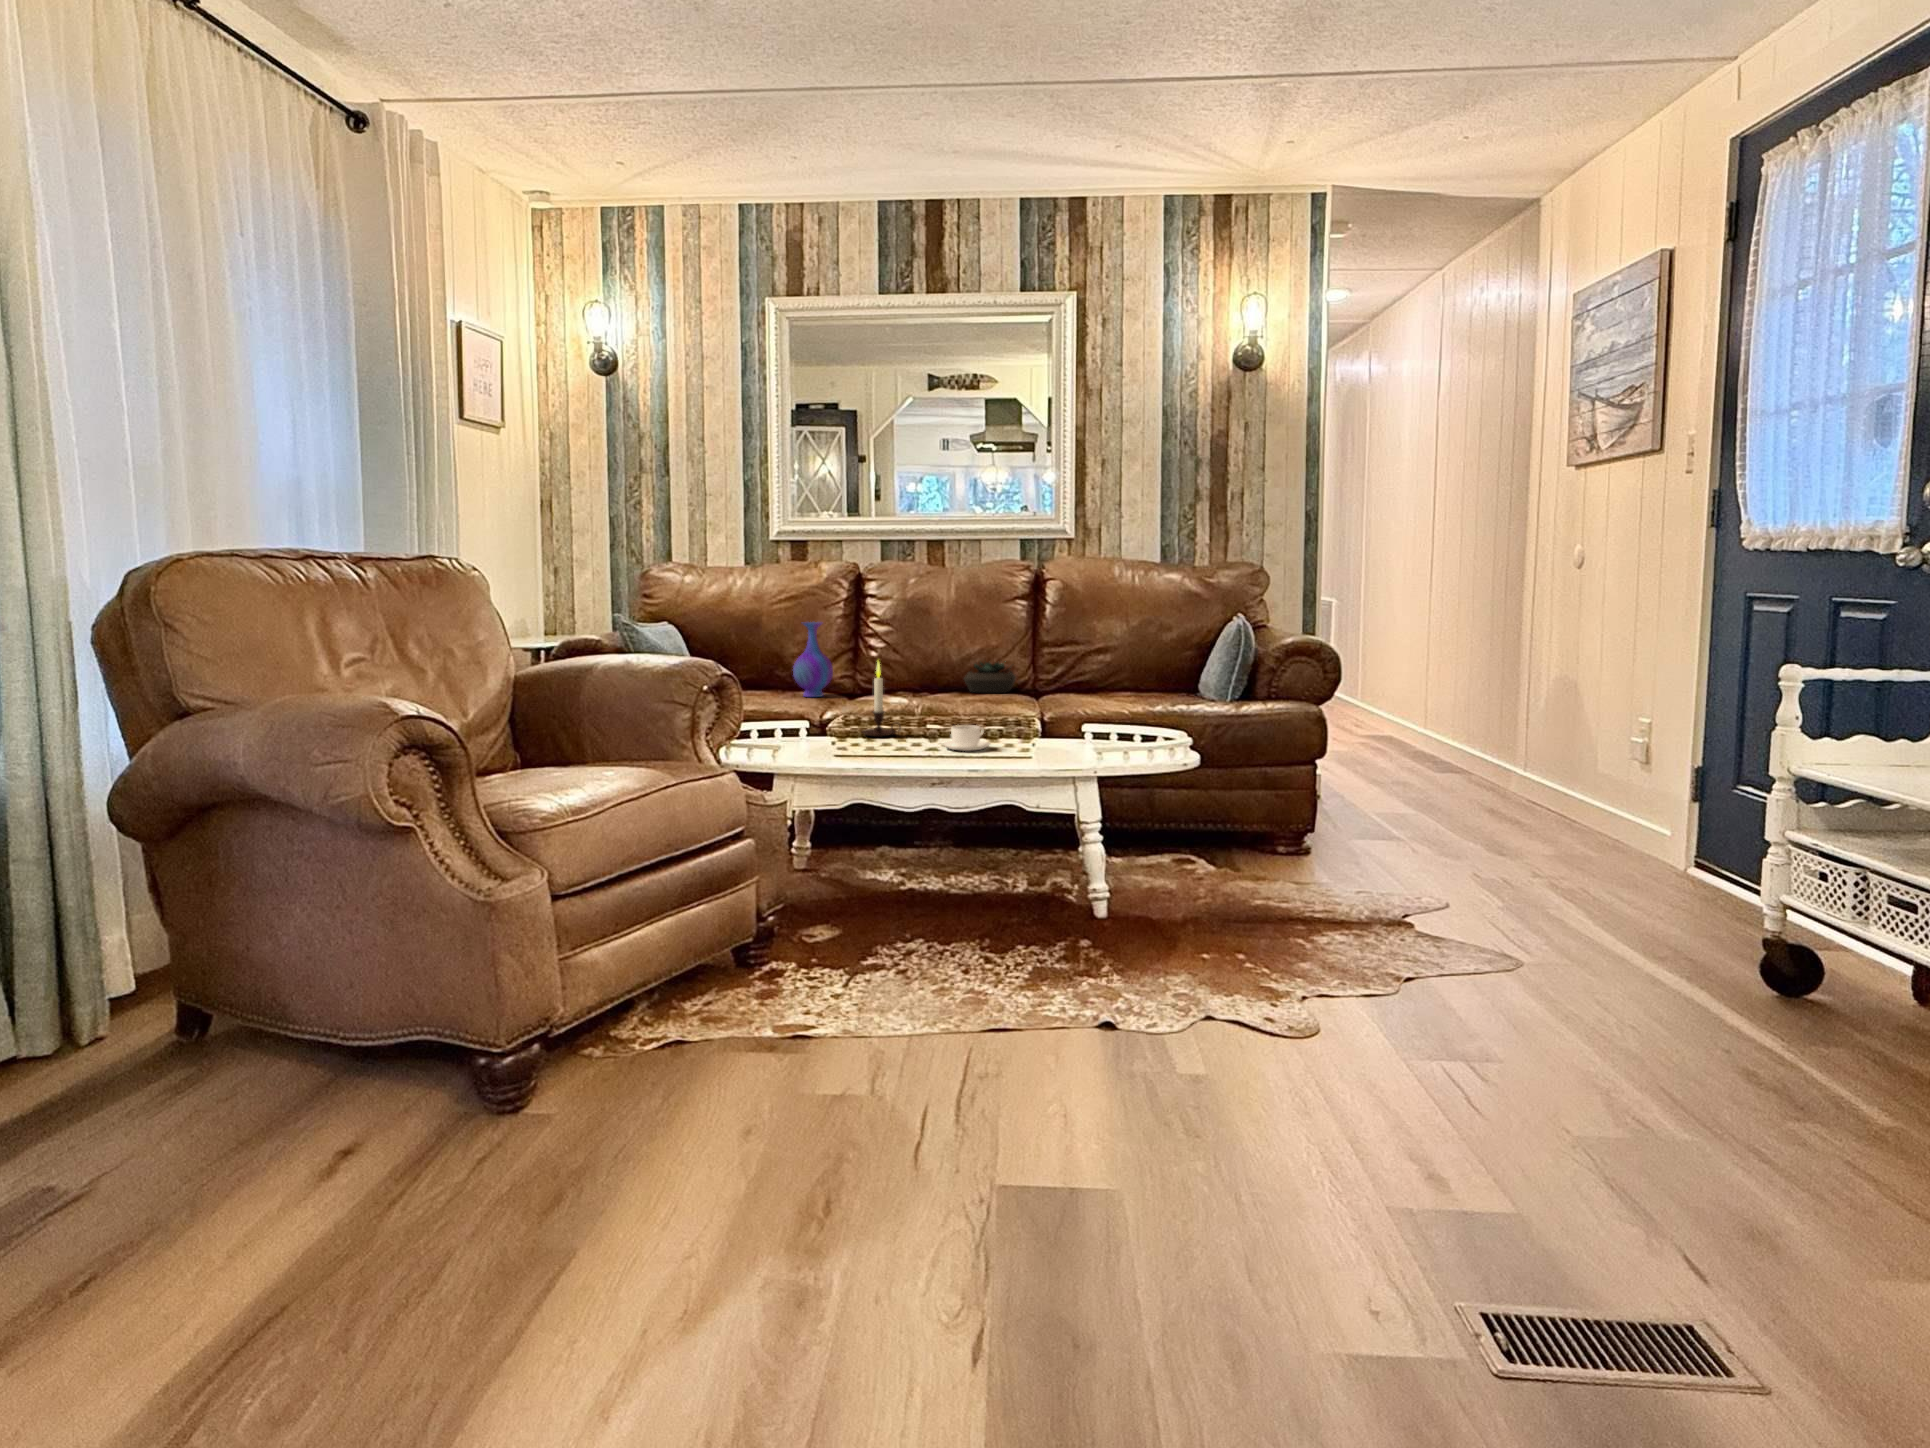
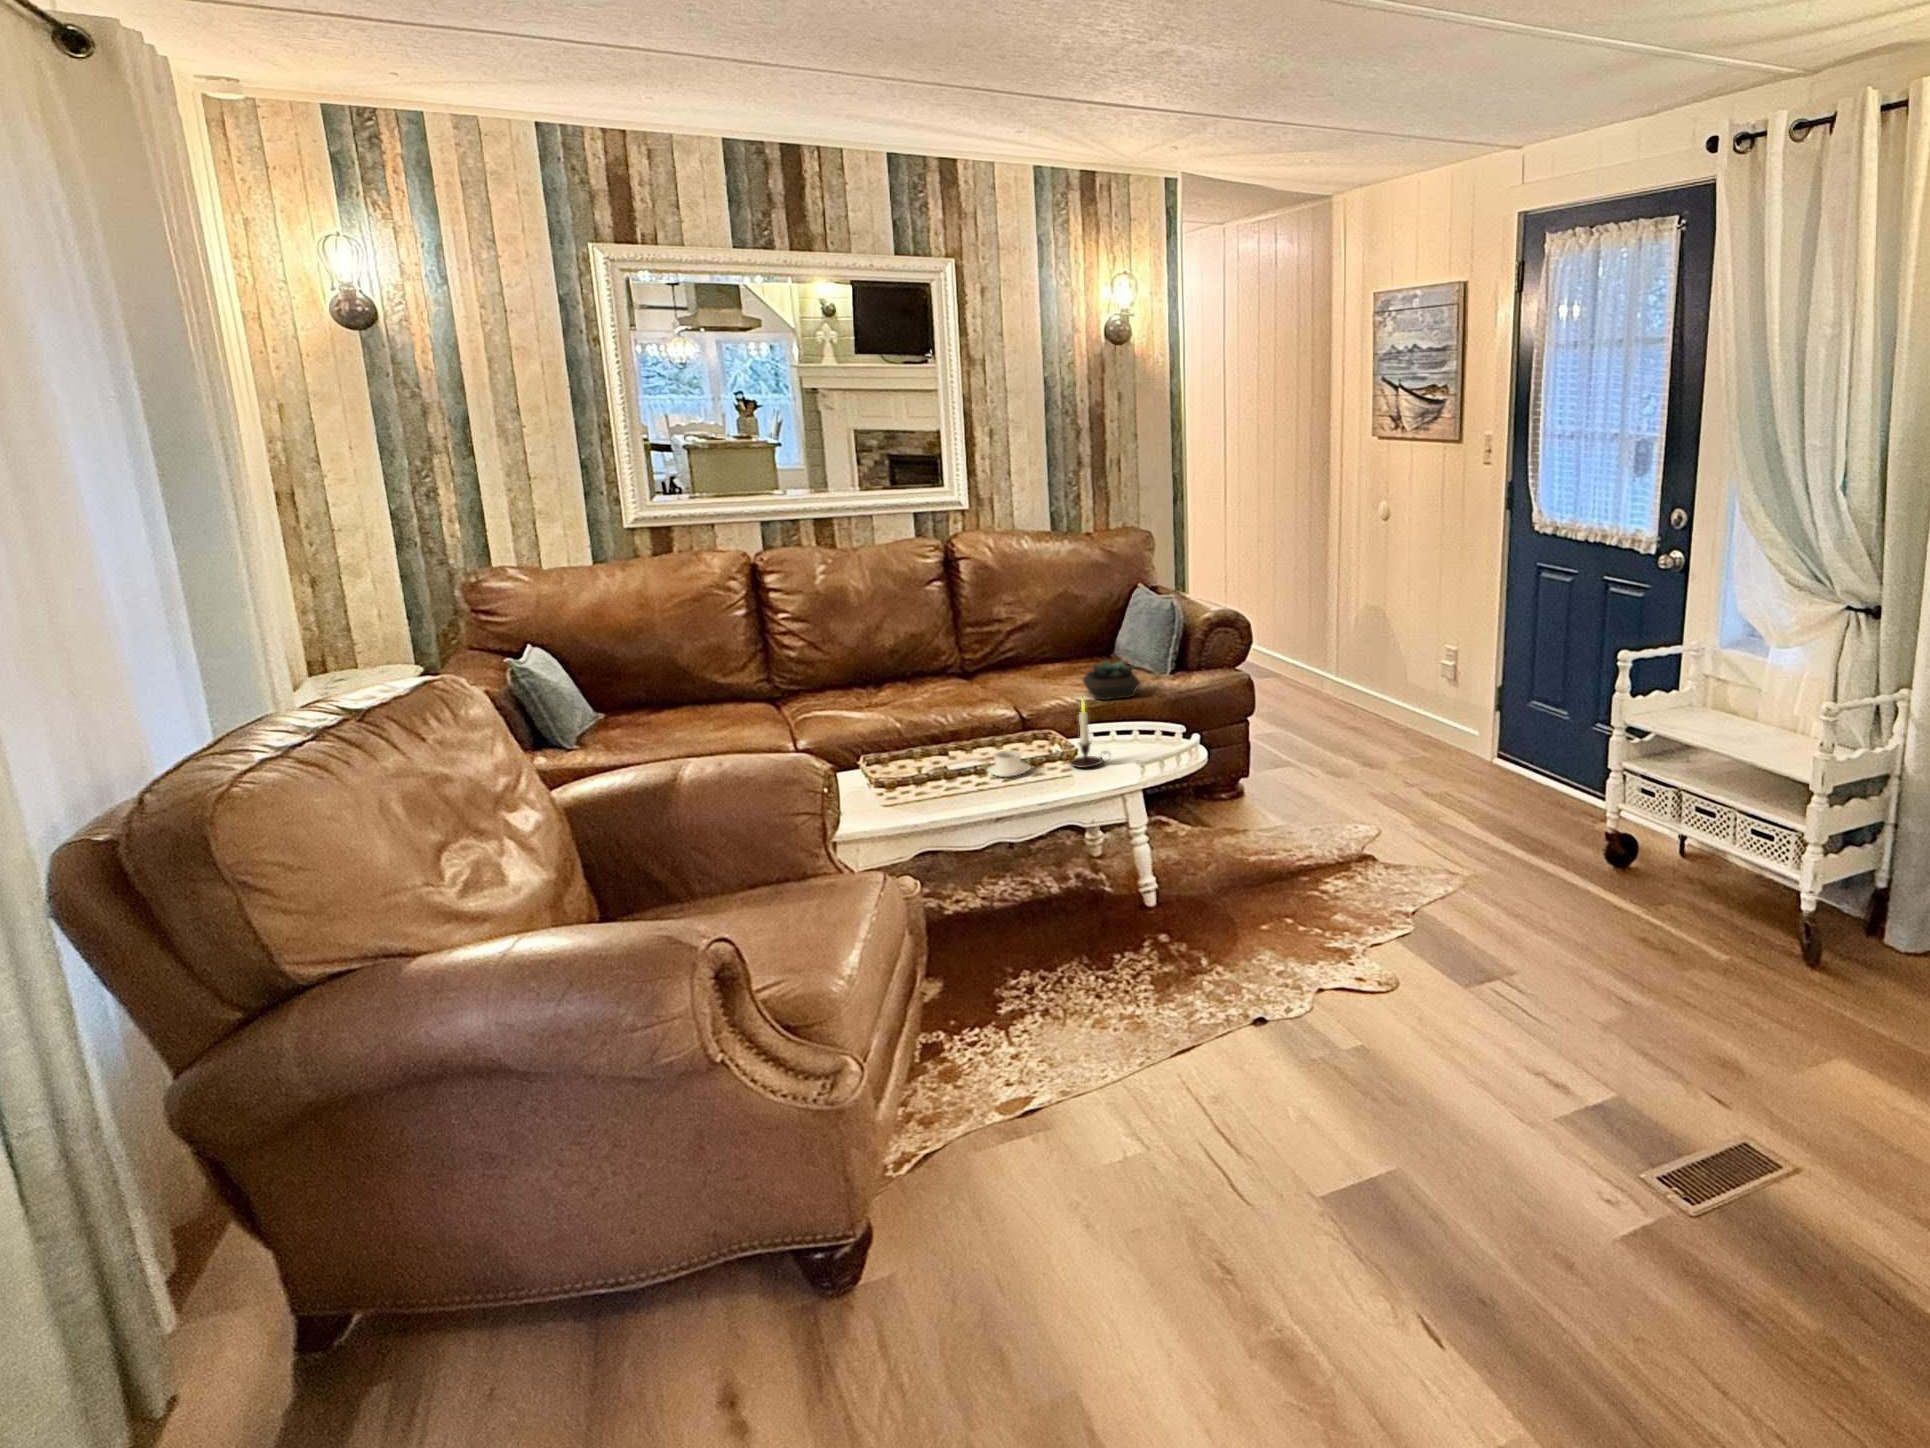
vase: present [793,622,833,697] -> none [722,634,768,715]
candle: present [862,662,901,737] -> present [1069,699,1110,768]
succulent plant: present [964,662,1016,693] -> present [1083,661,1140,700]

